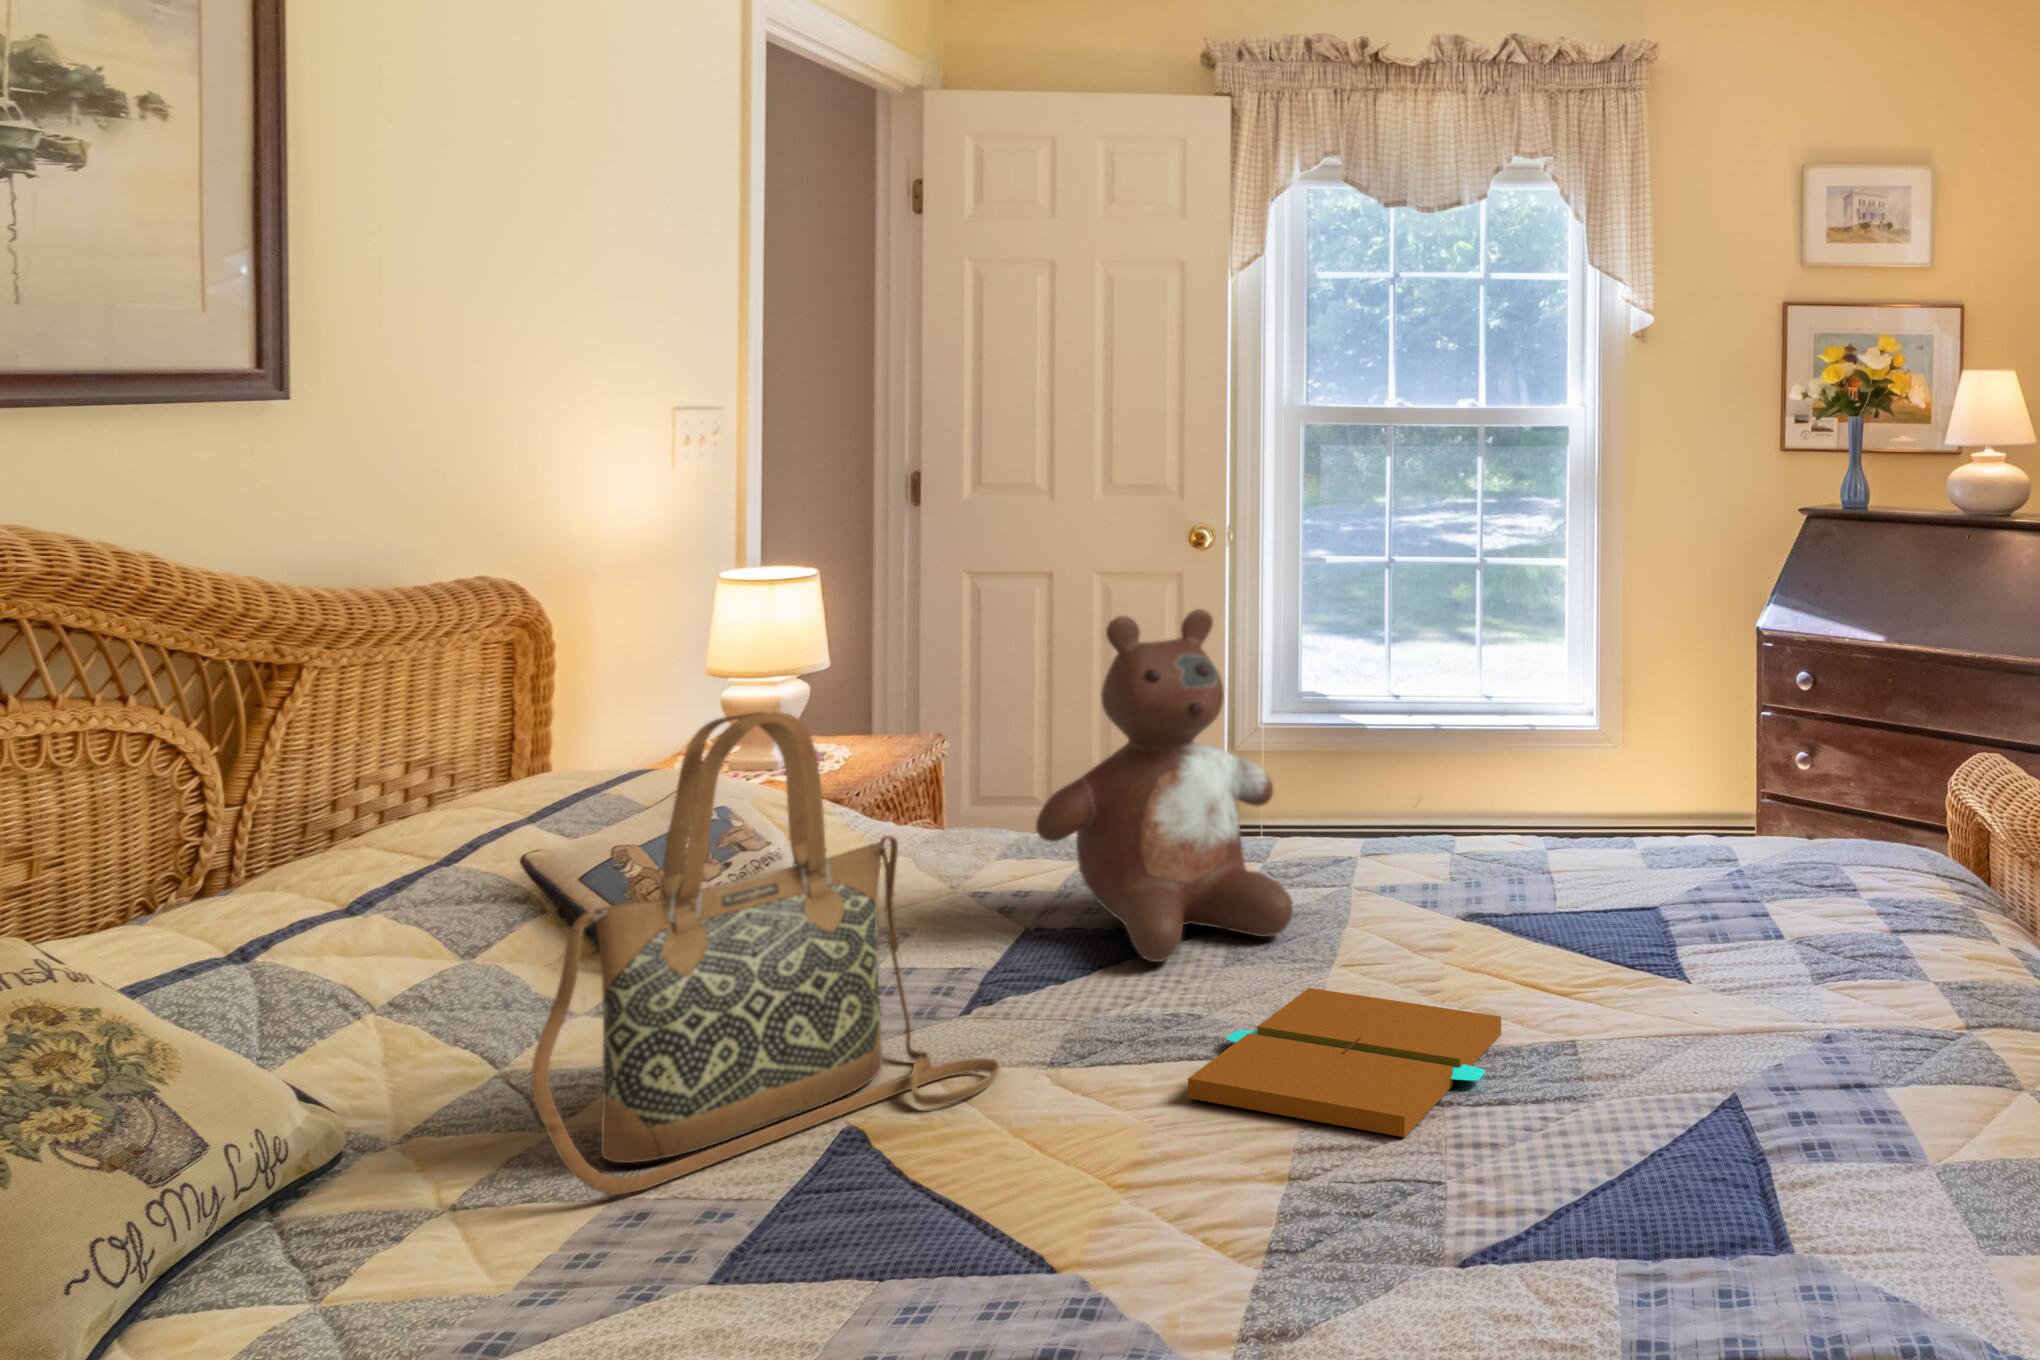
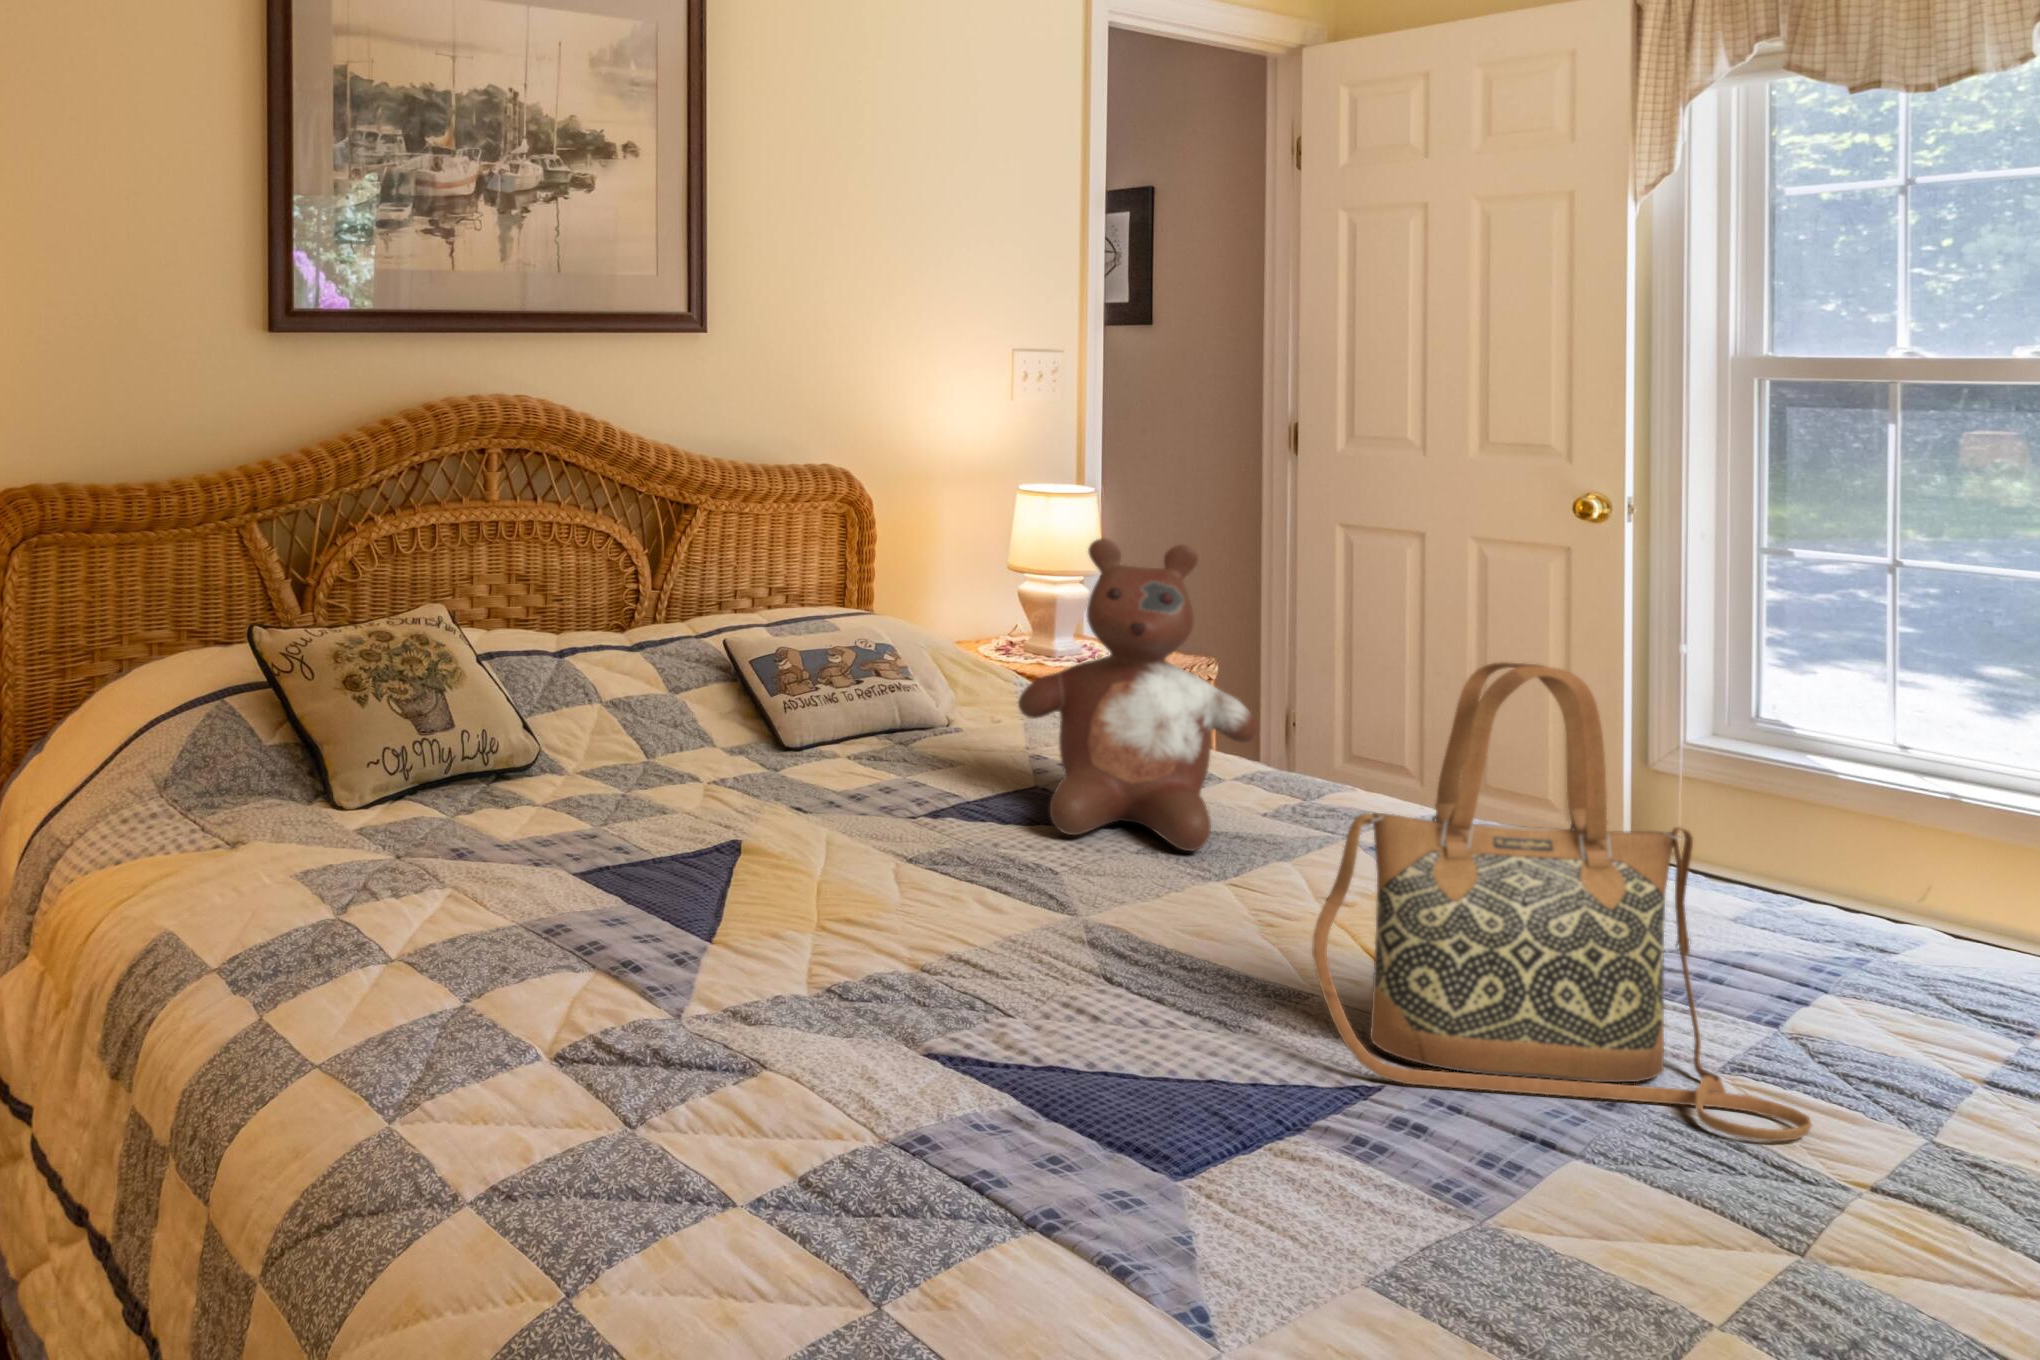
handbag: present [532,712,1000,1195] -> present [1312,662,1812,1141]
book: present [1188,988,1501,1137] -> none [937,881,1241,981]

